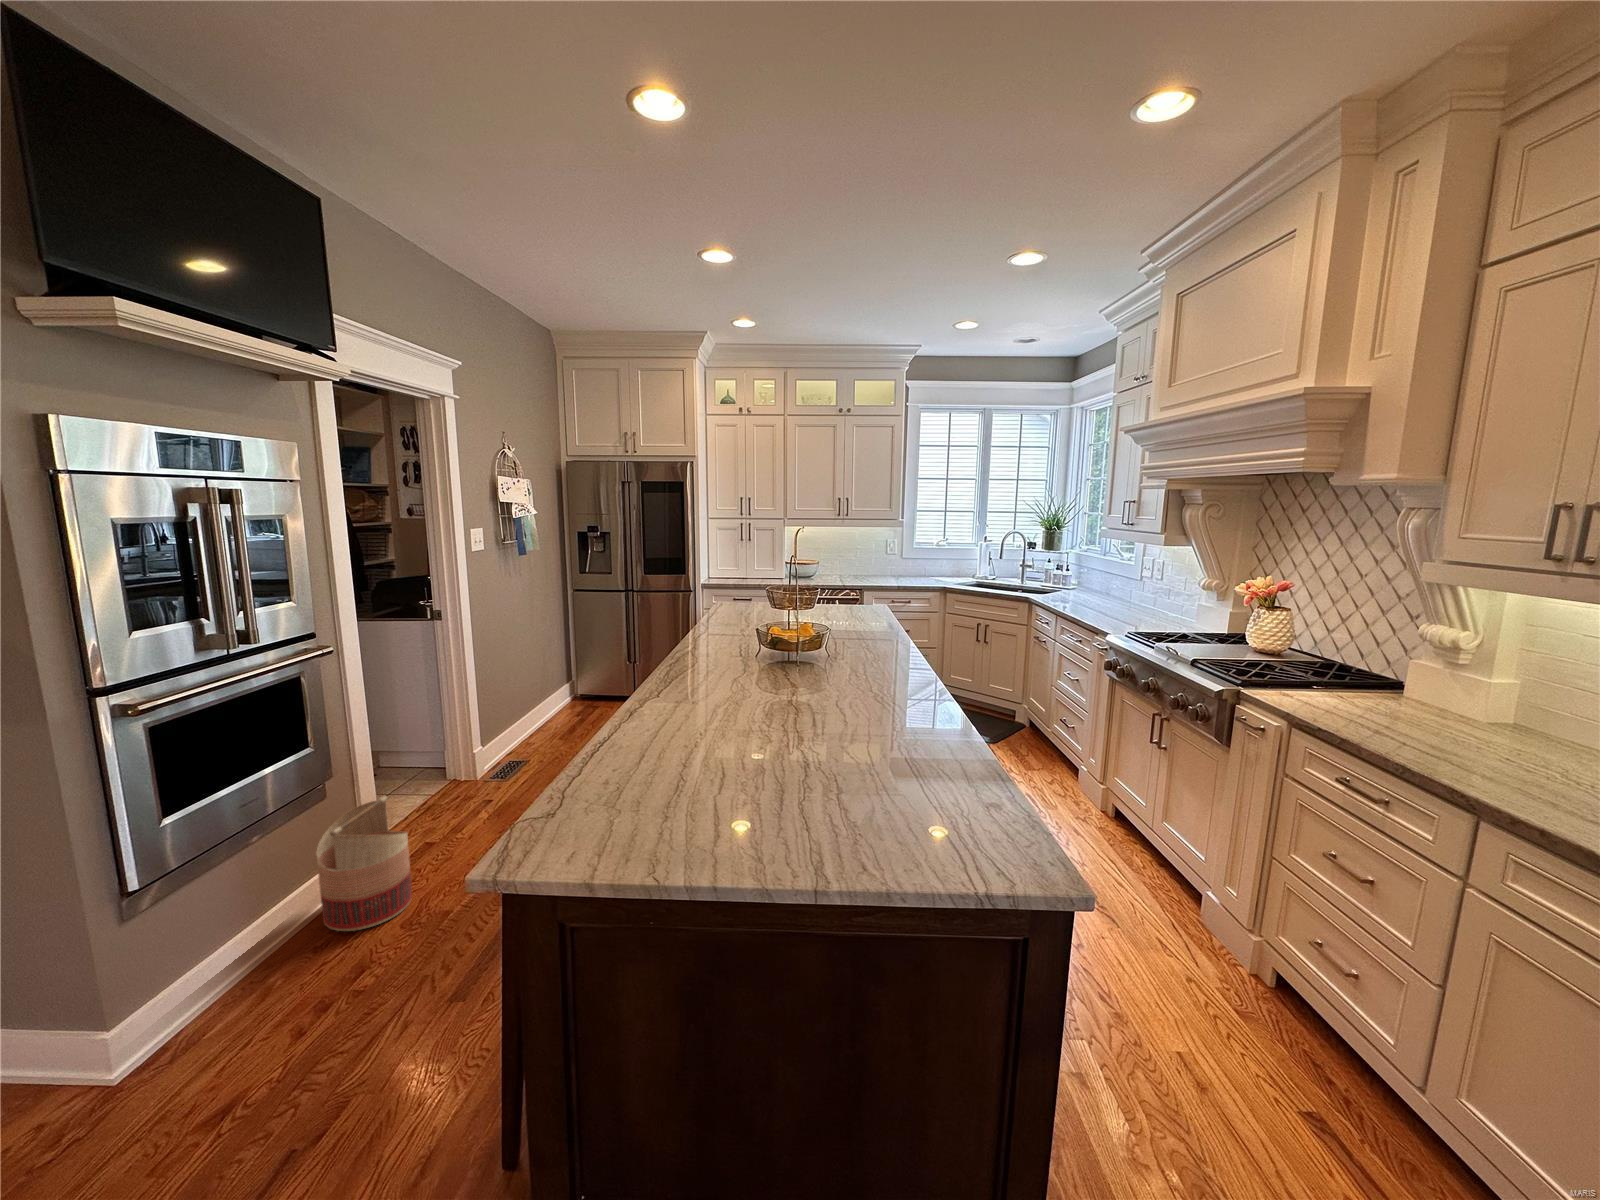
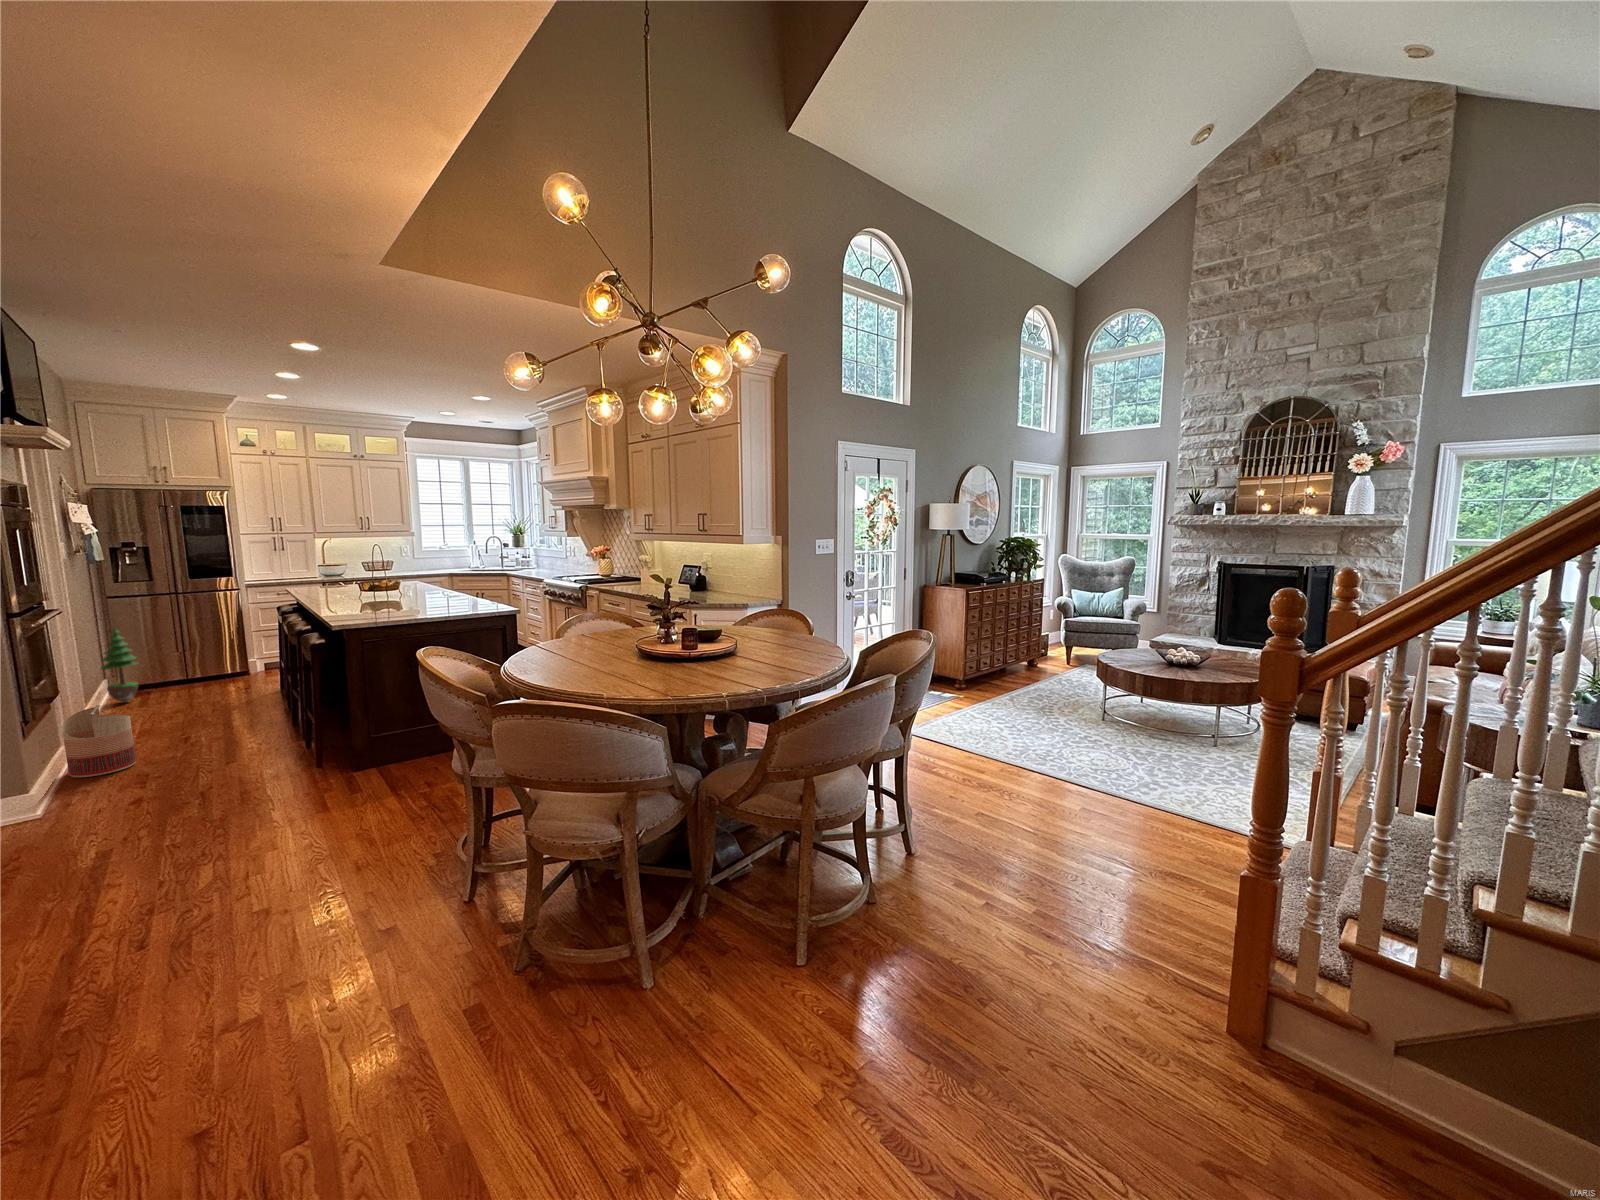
potted tree: none [539,631,576,725] -> present [101,628,138,702]

